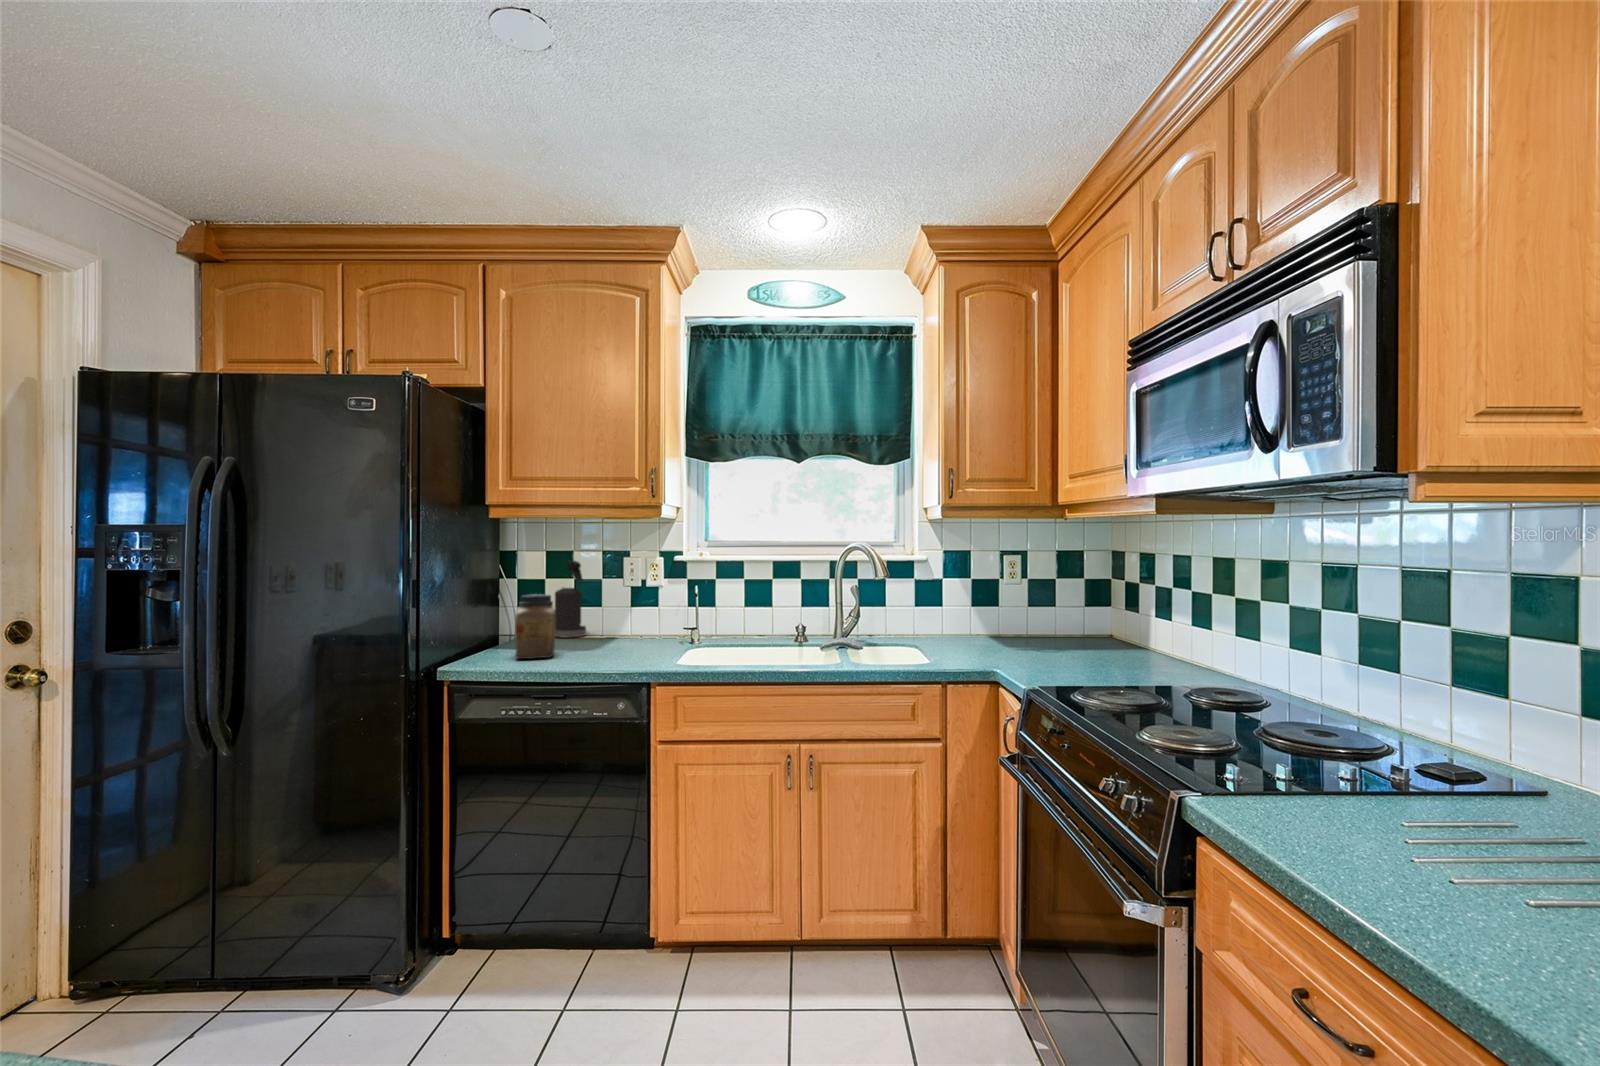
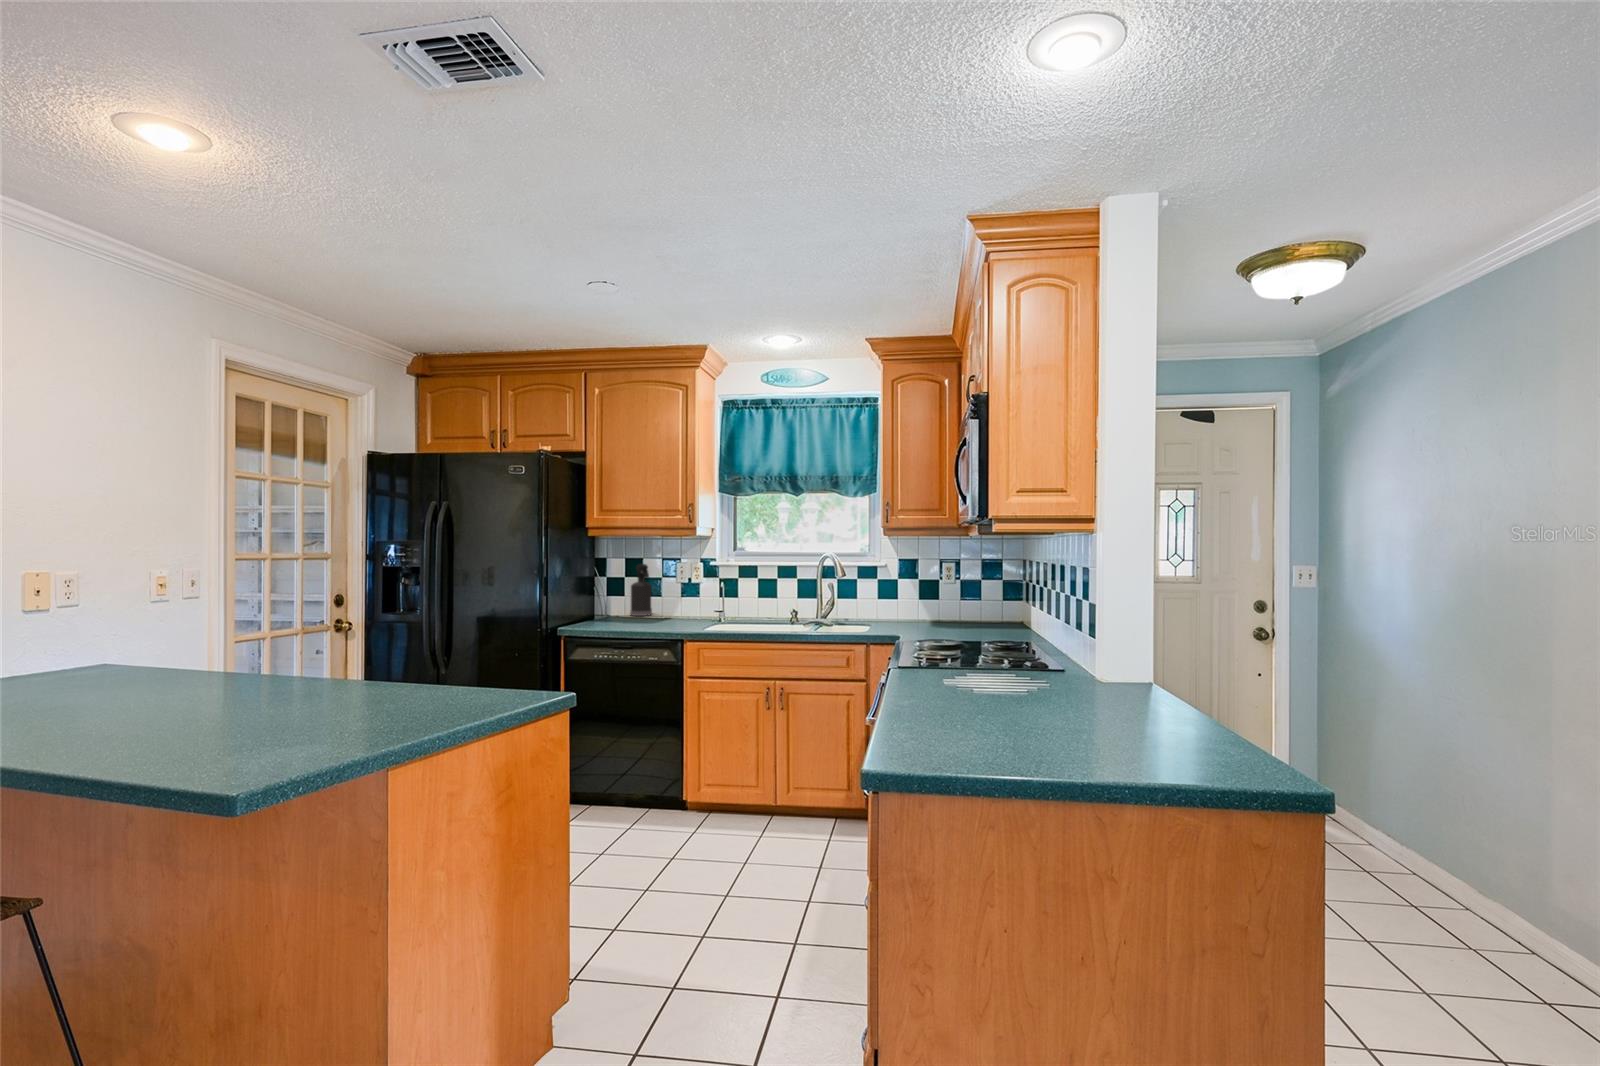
jar: present [515,594,556,659] -> none [604,585,629,626]

